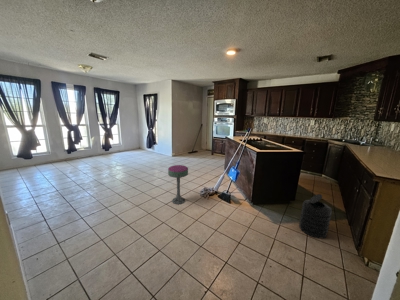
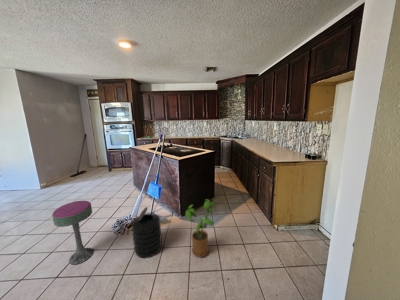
house plant: none [248,191,280,240] -> present [186,199,215,257]
trash can: present [299,194,332,238] -> present [132,207,162,258]

